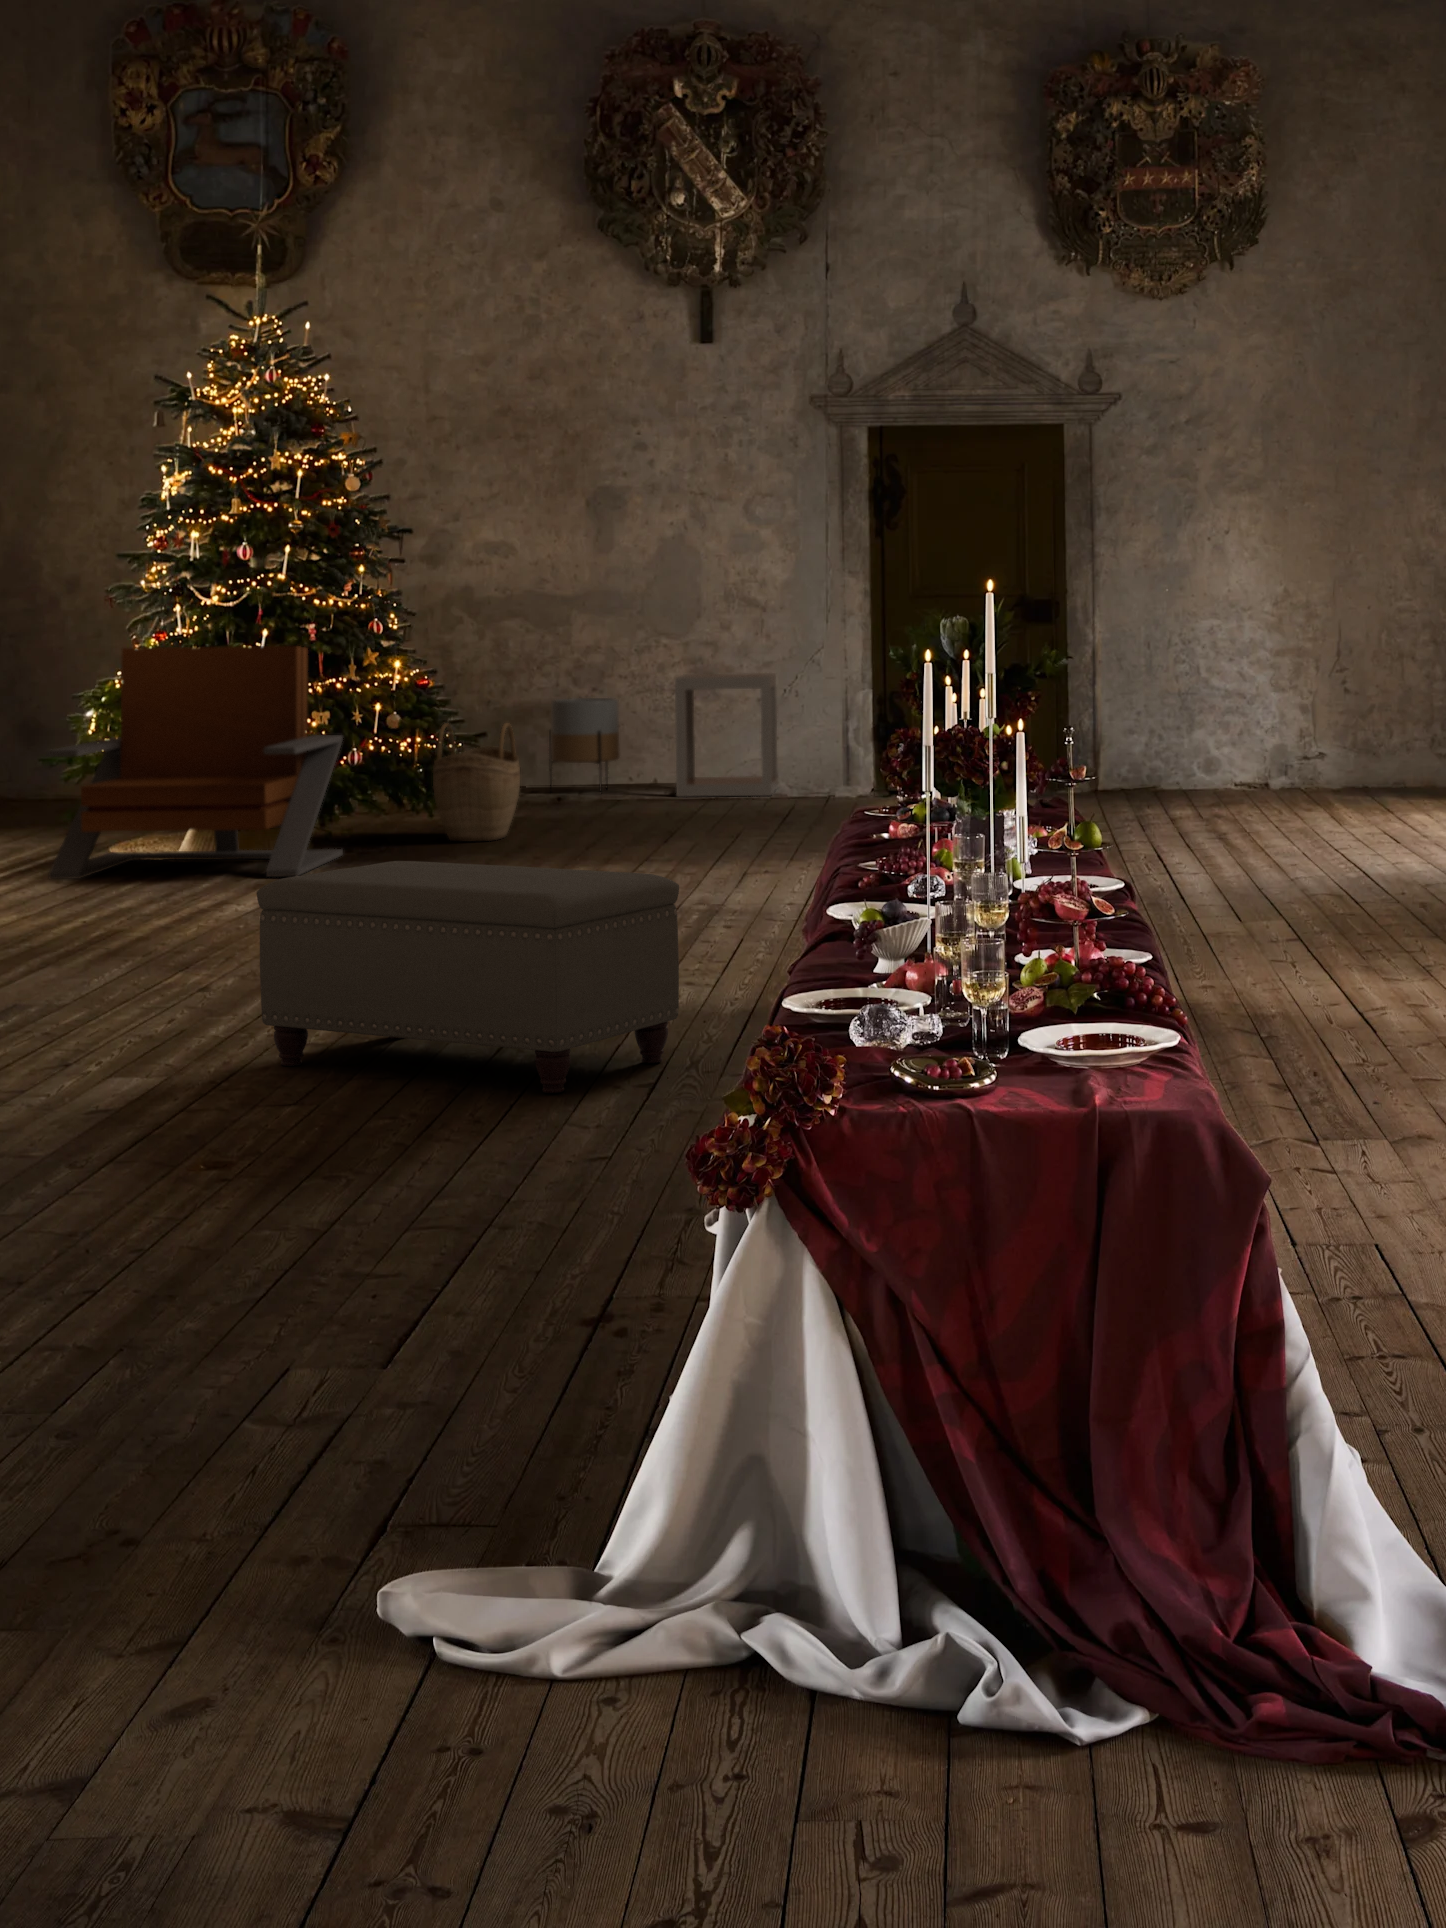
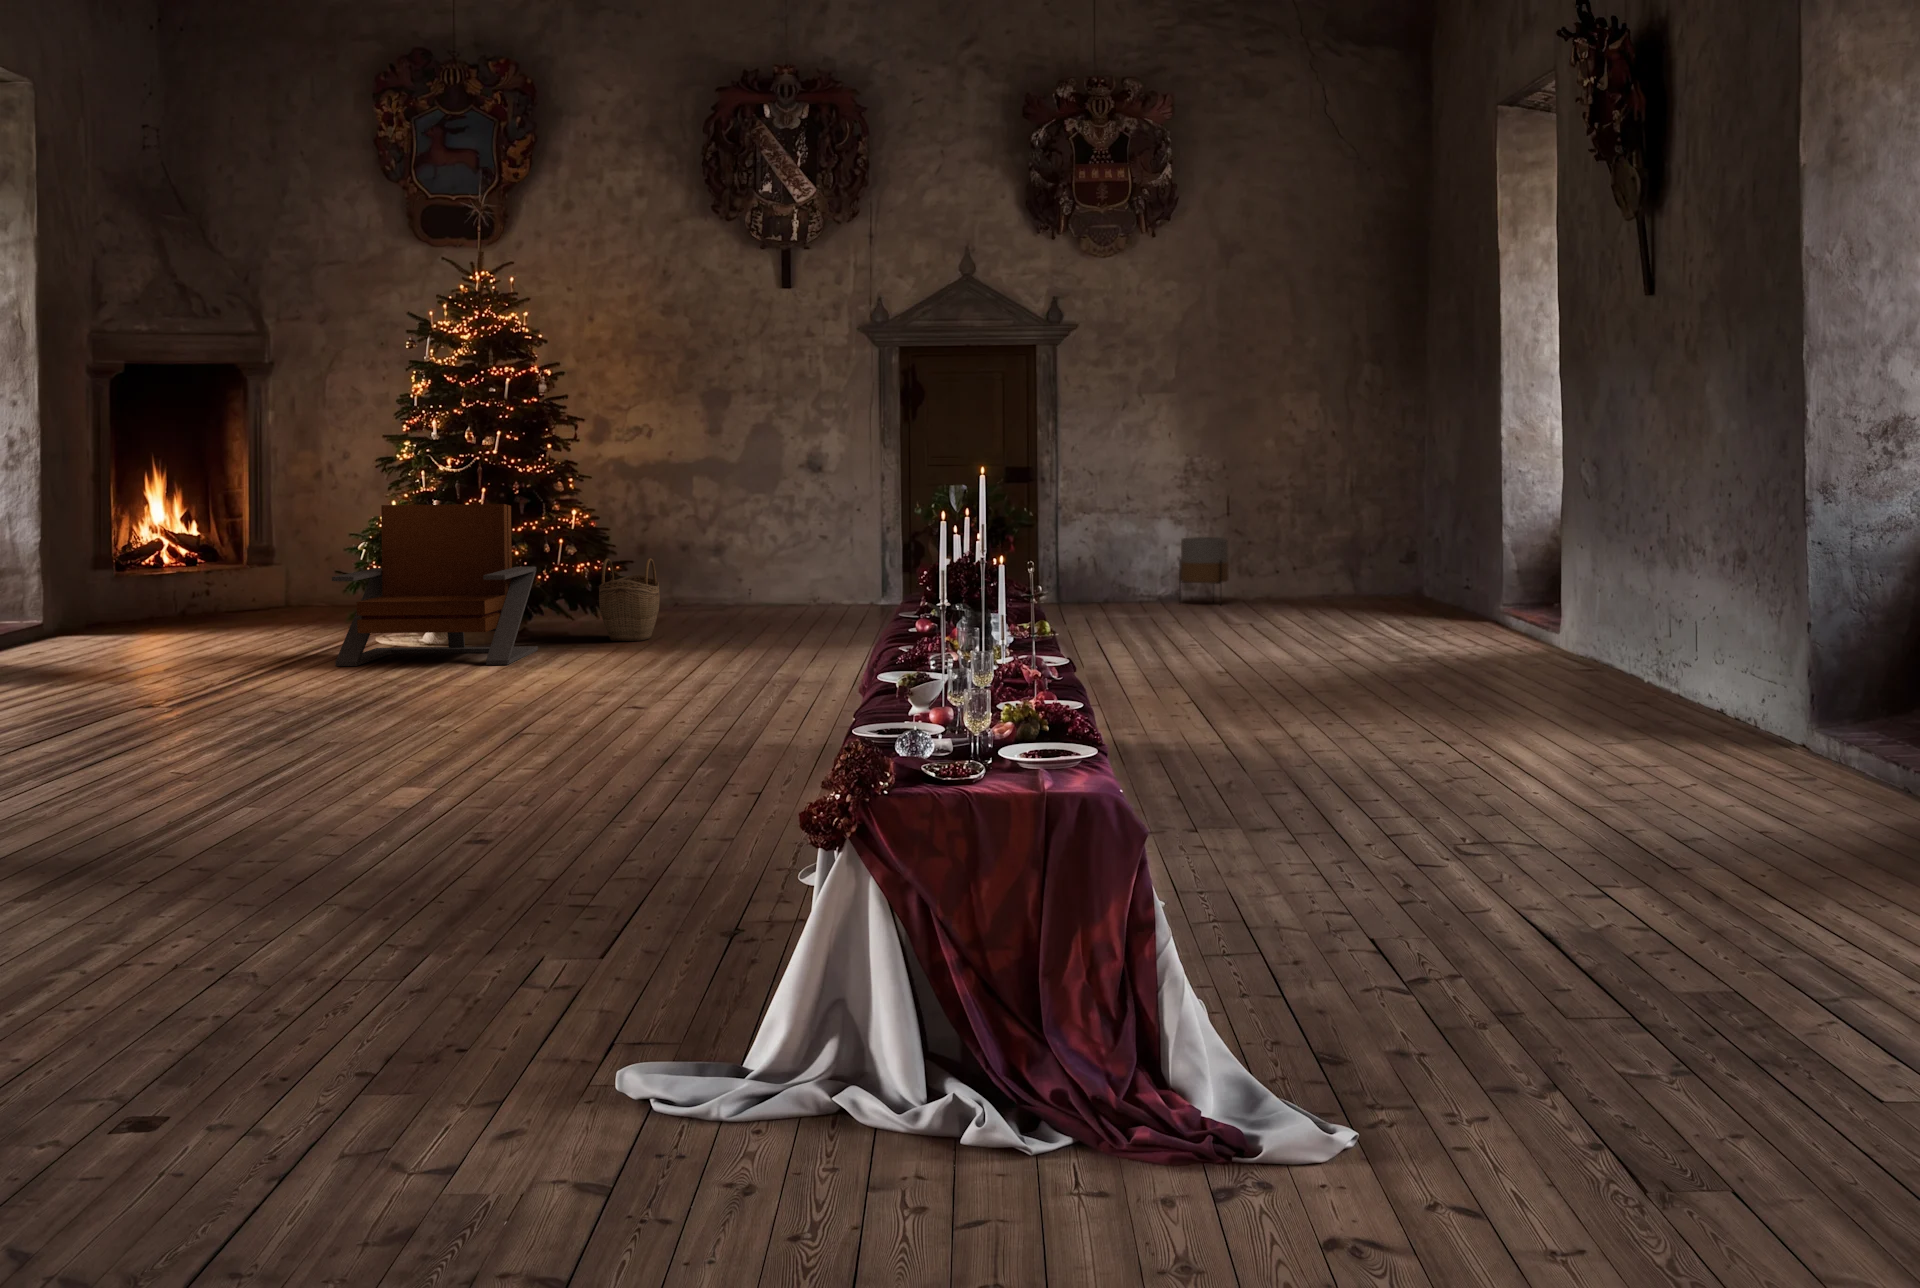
side table: present [675,673,778,797] -> none [767,524,839,611]
planter: present [549,698,620,786] -> present [1179,537,1229,584]
ottoman: present [257,861,679,1093] -> none [496,652,778,803]

